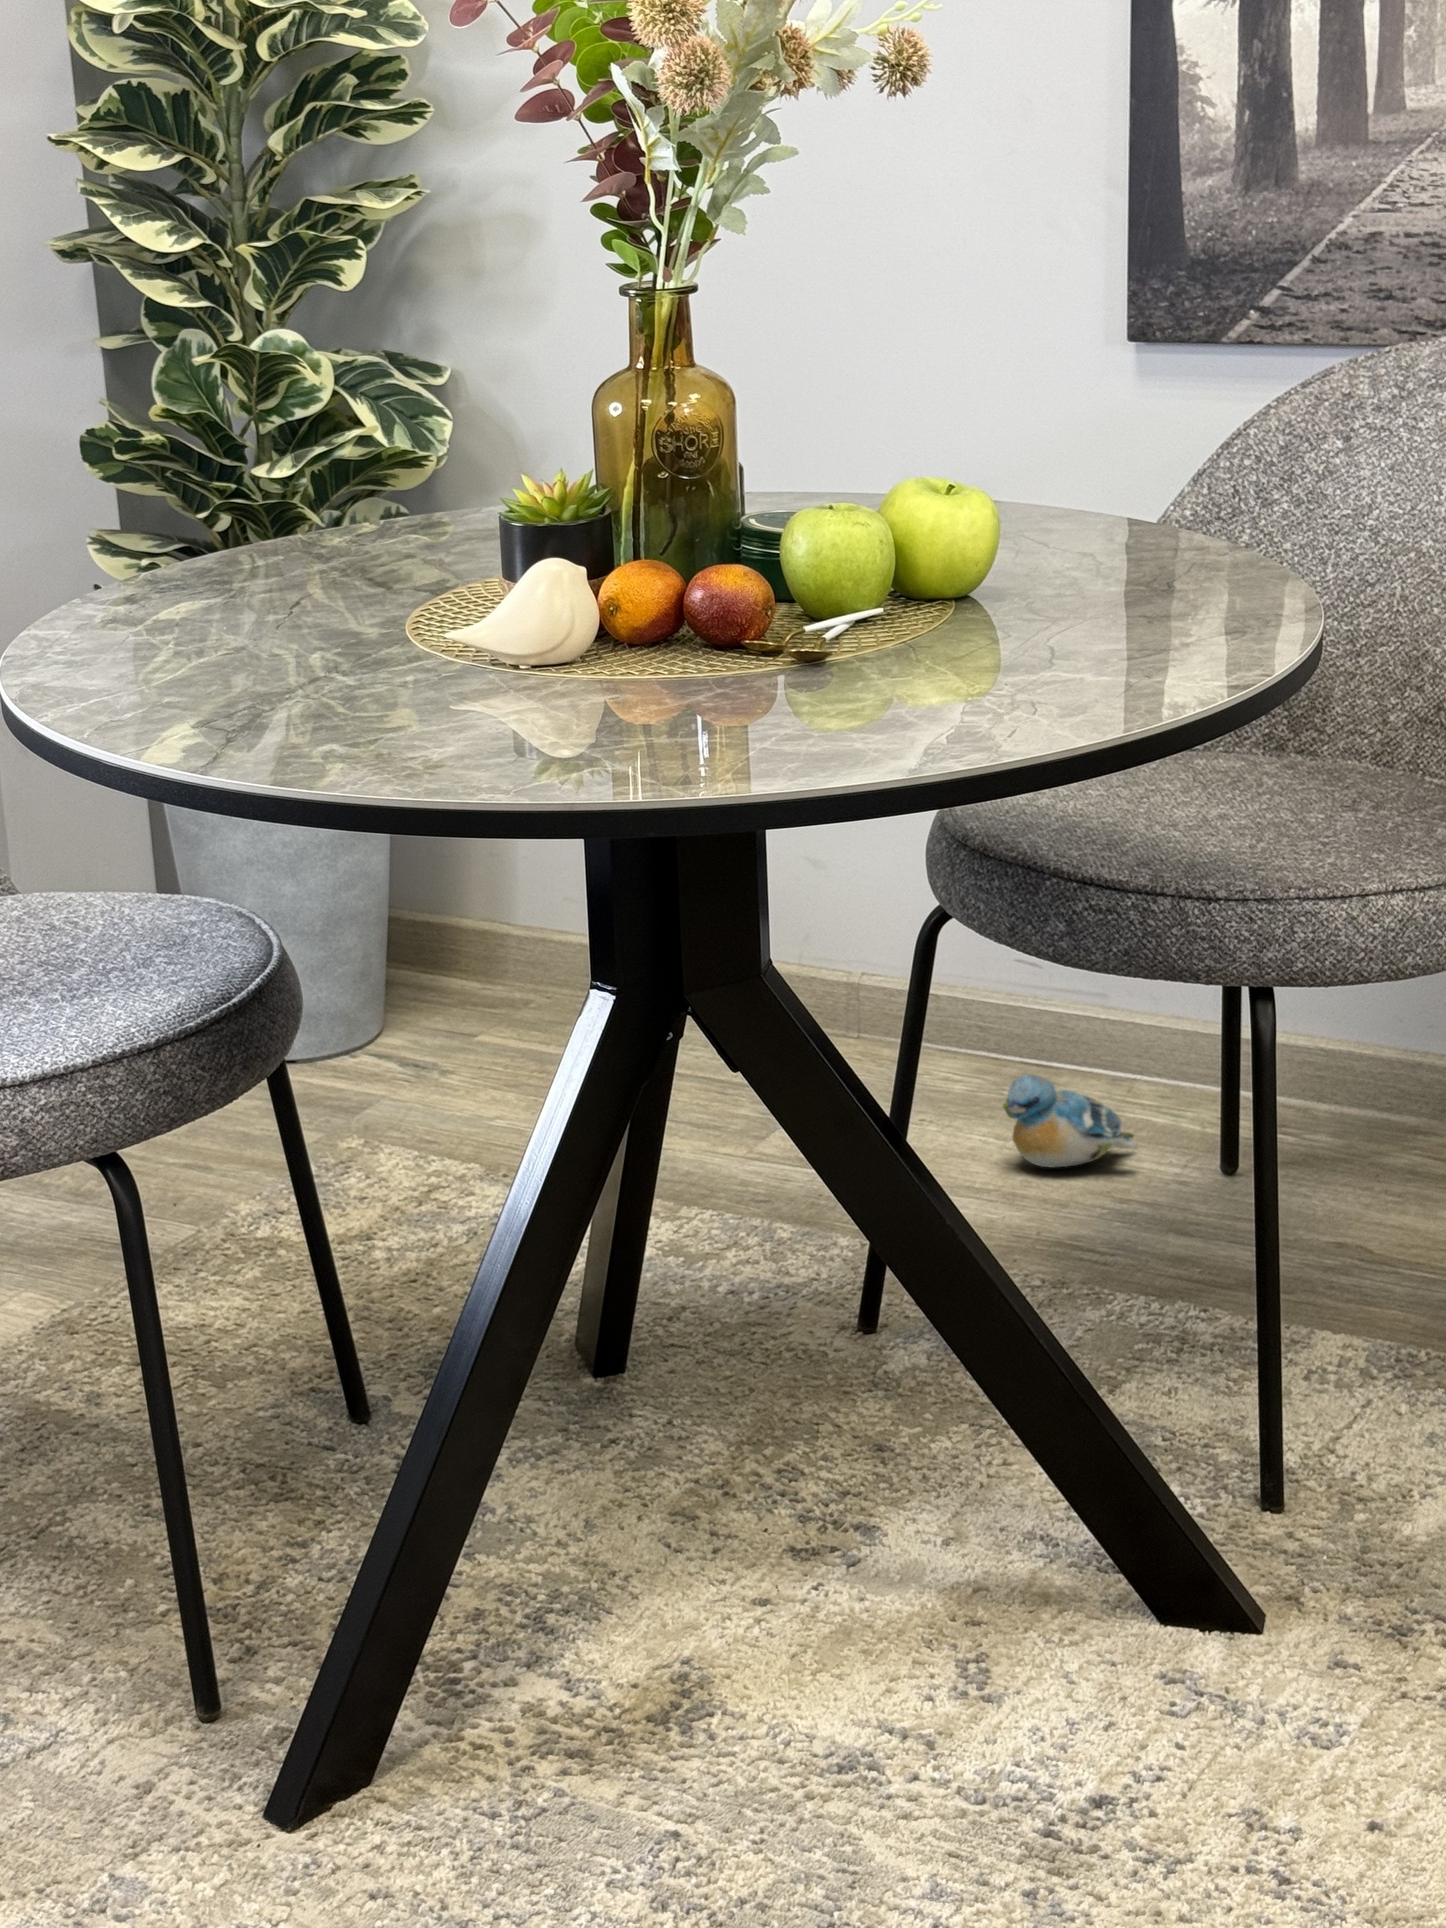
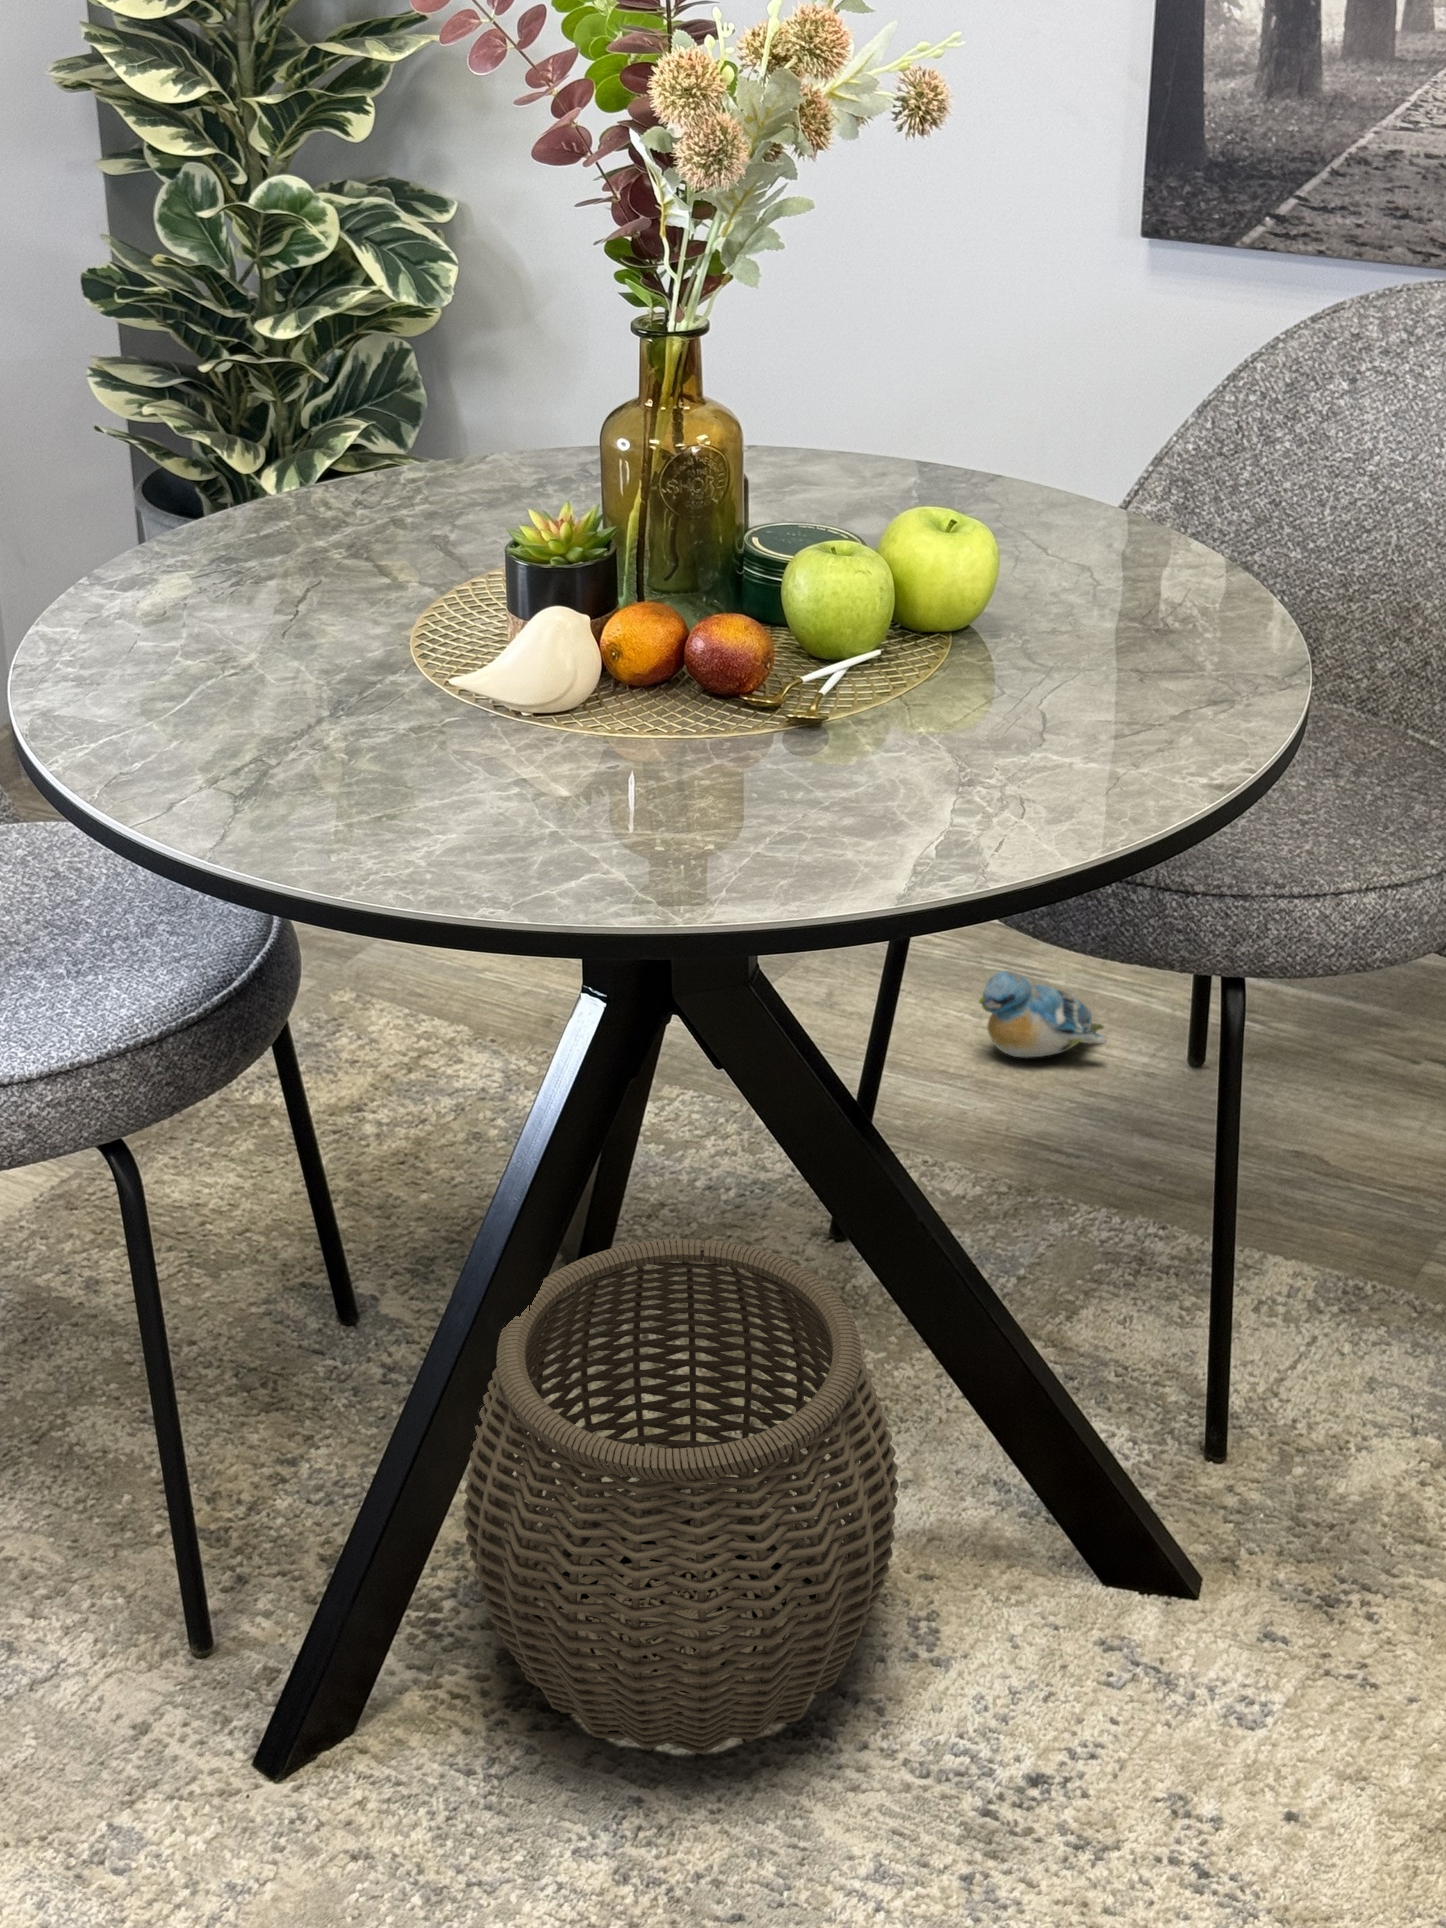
woven basket: none [486,1261,940,1788] -> present [463,1239,899,1754]

